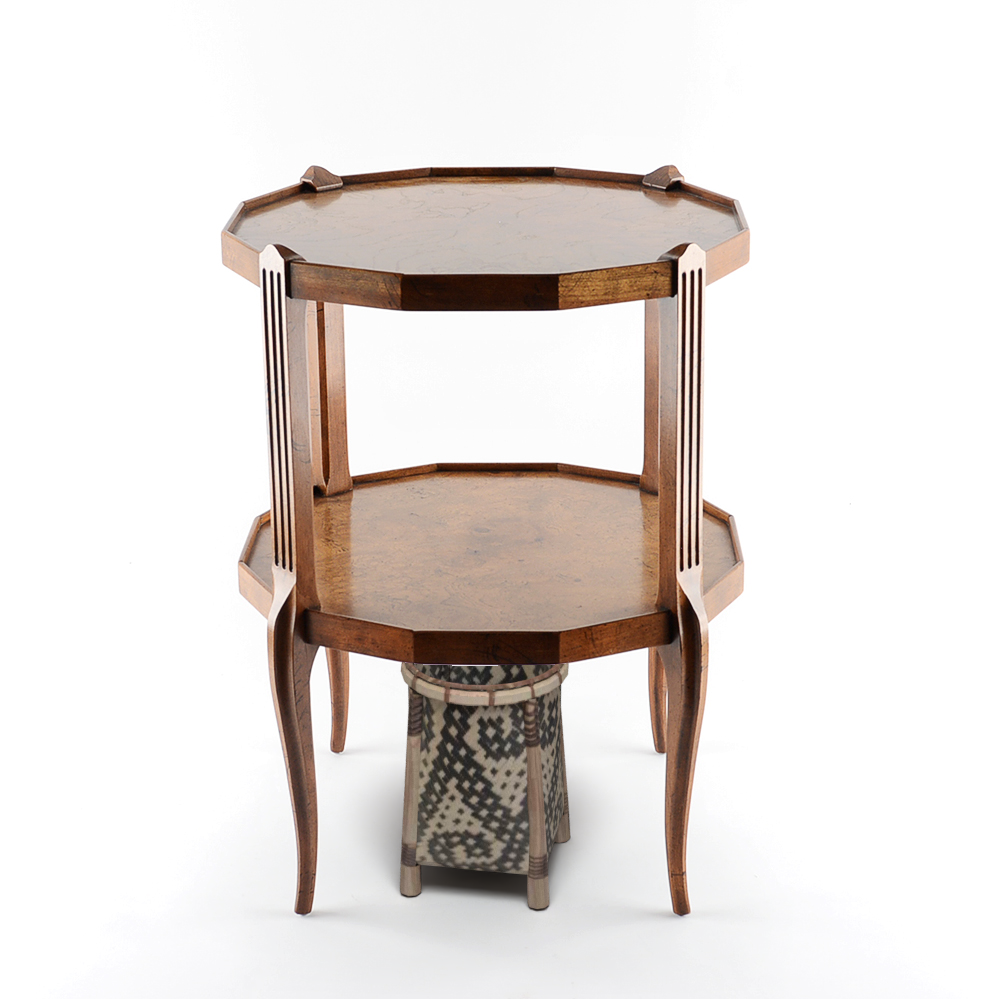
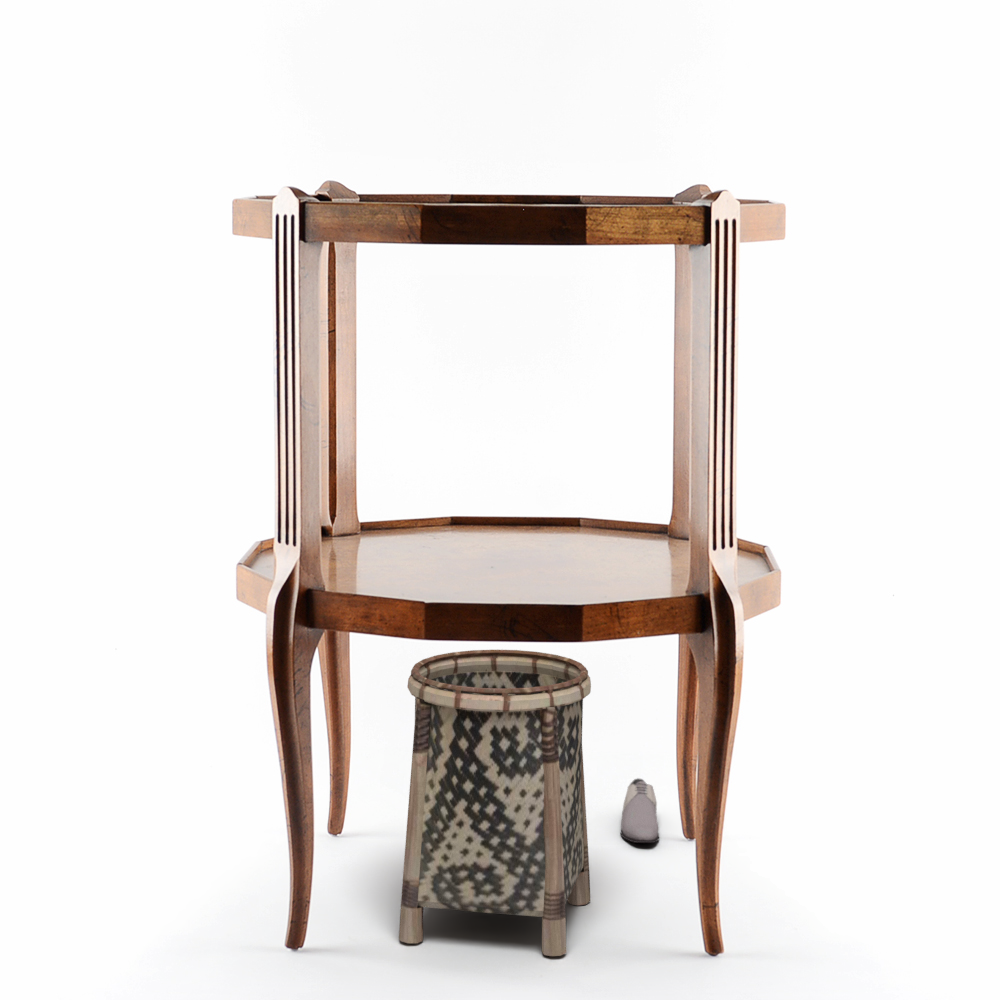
shoe: none [597,693,632,764] -> present [621,779,659,843]

